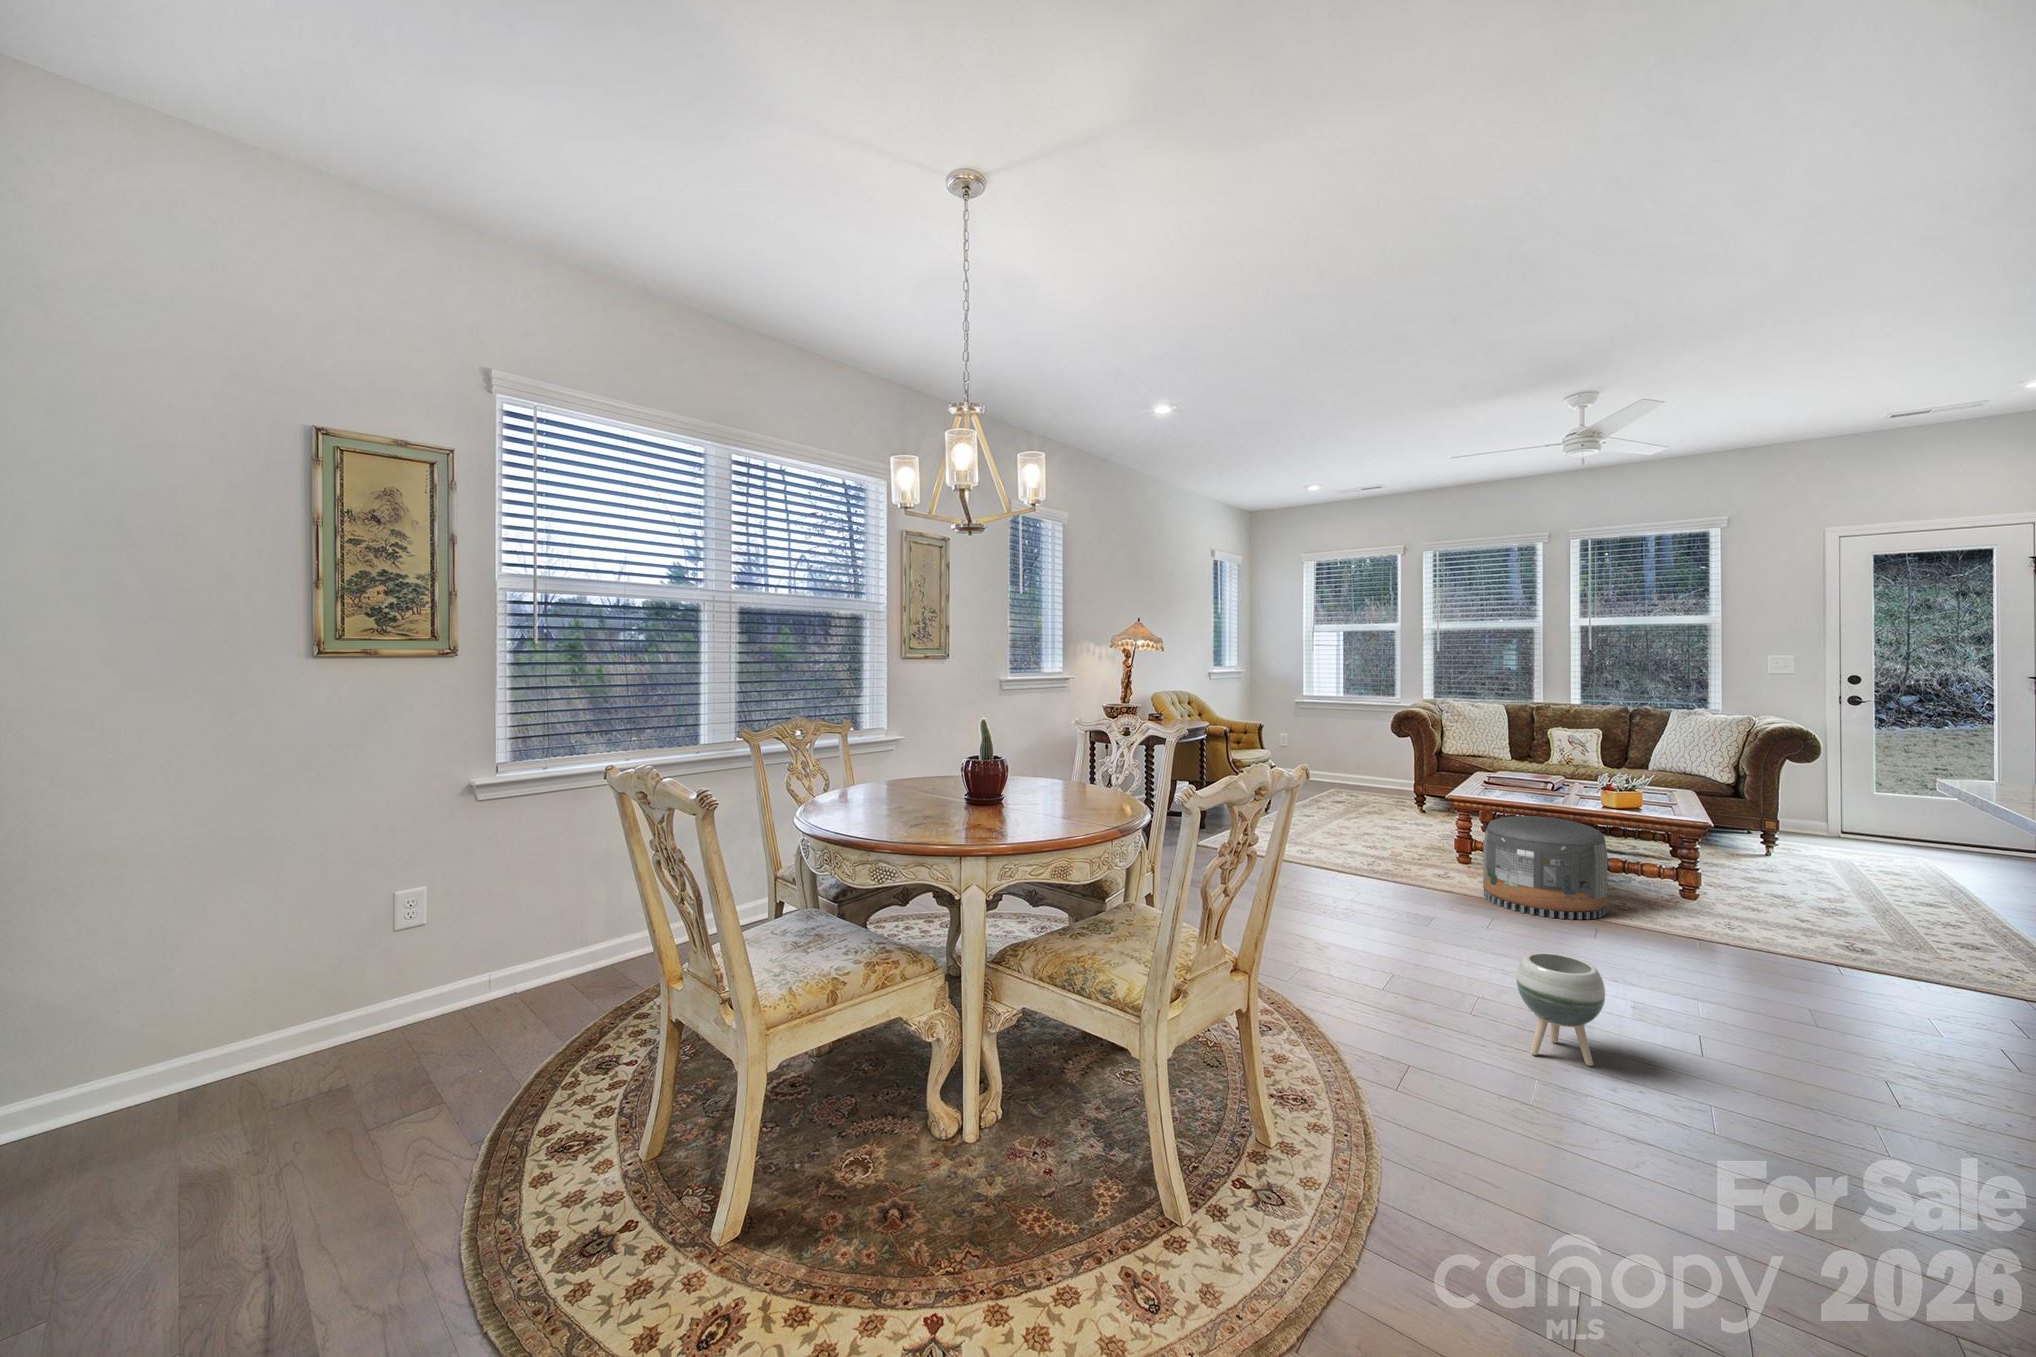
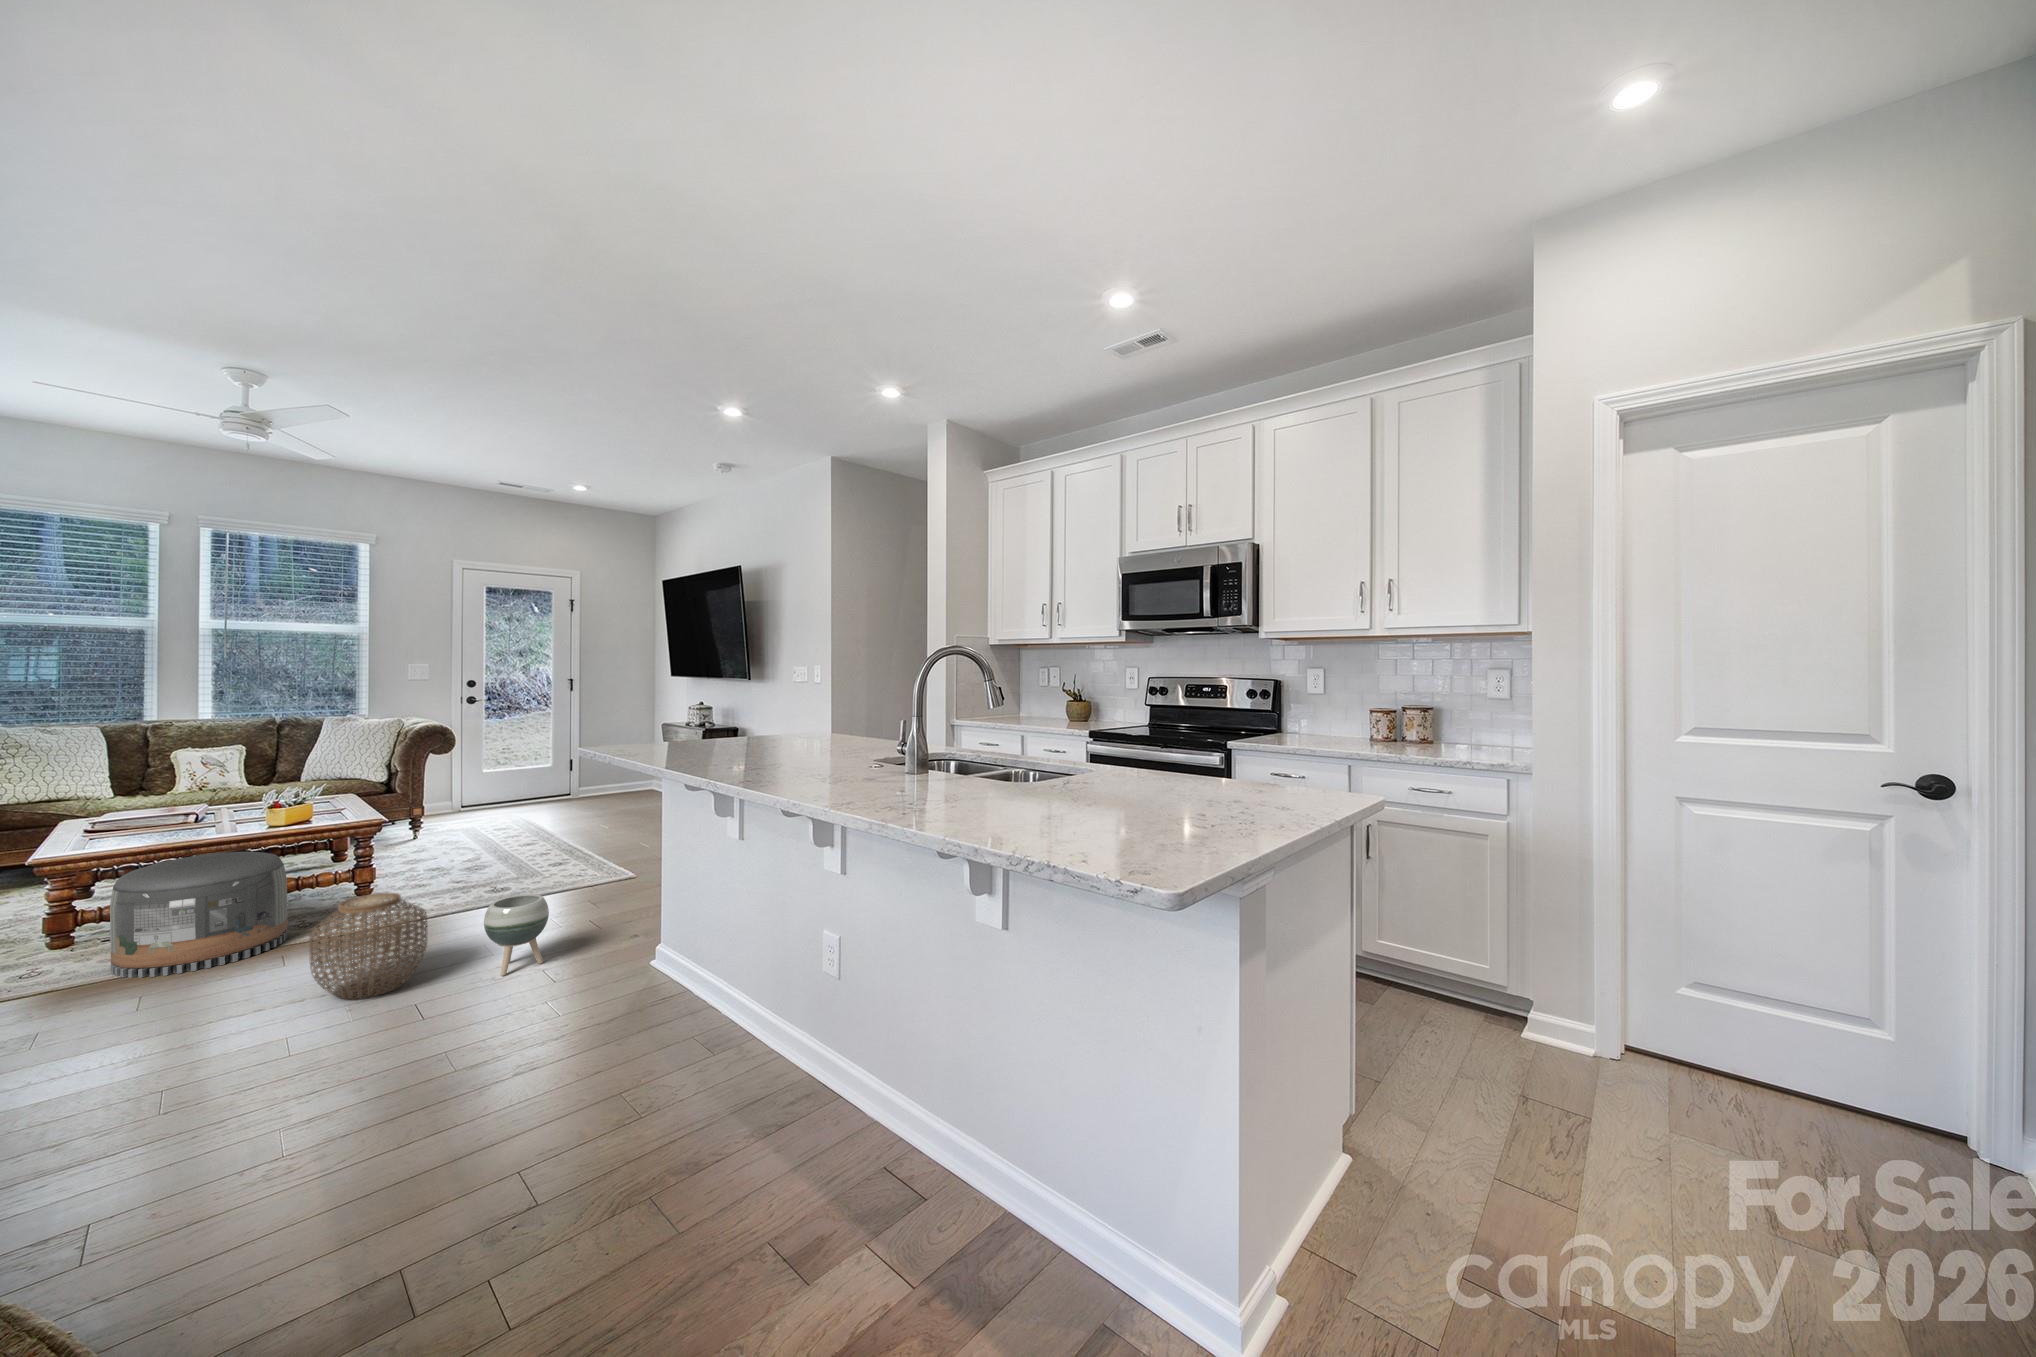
woven basket: none [1607,890,1729,1004] -> present [310,893,427,999]
planter: present [1516,952,1605,1066] -> present [484,894,549,976]

